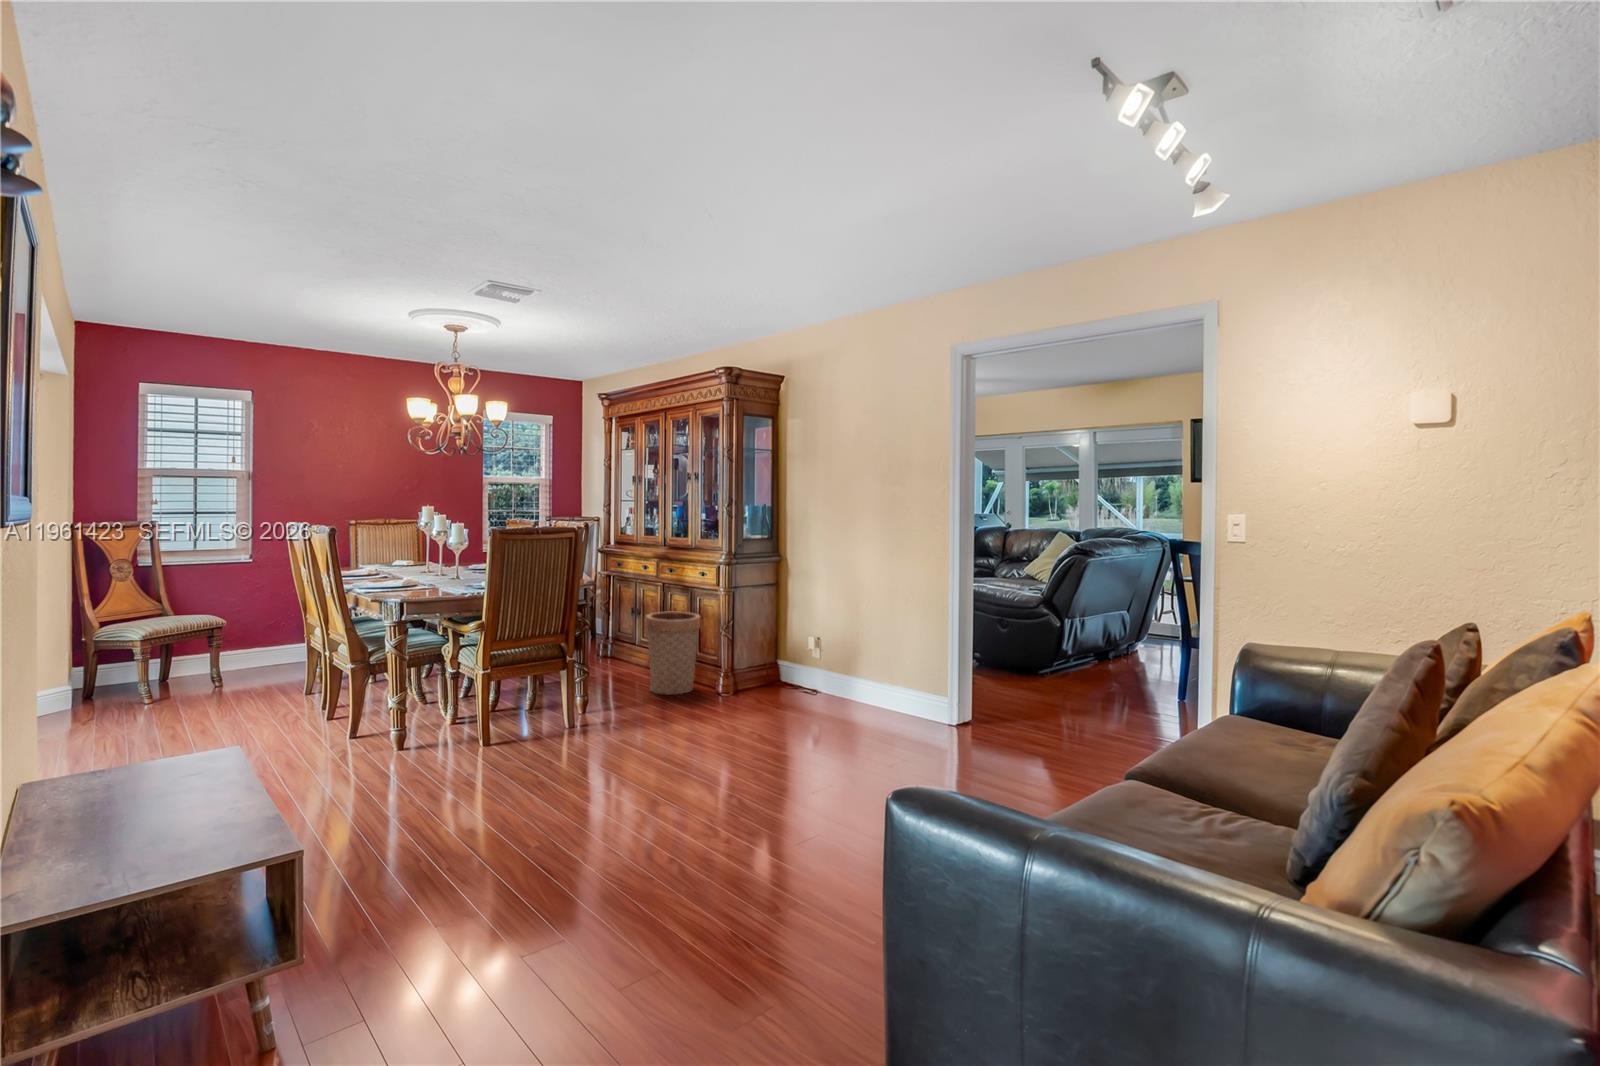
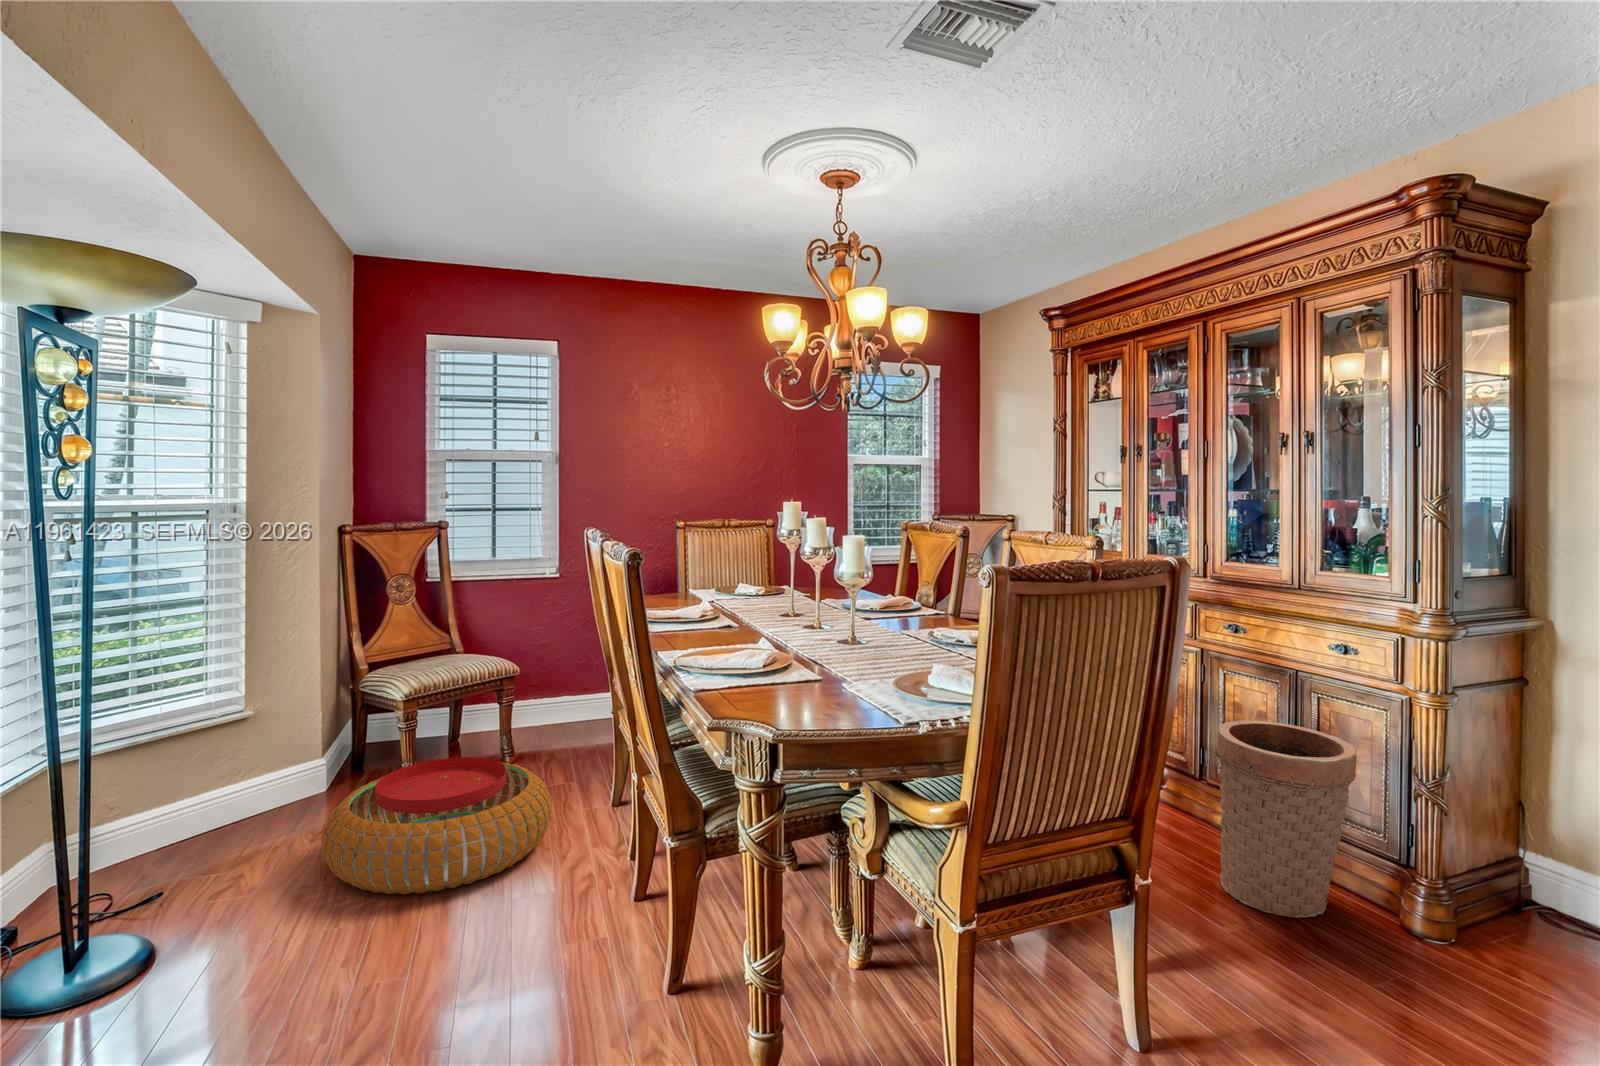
pouf: none [109,665,268,731] -> present [321,757,552,894]

